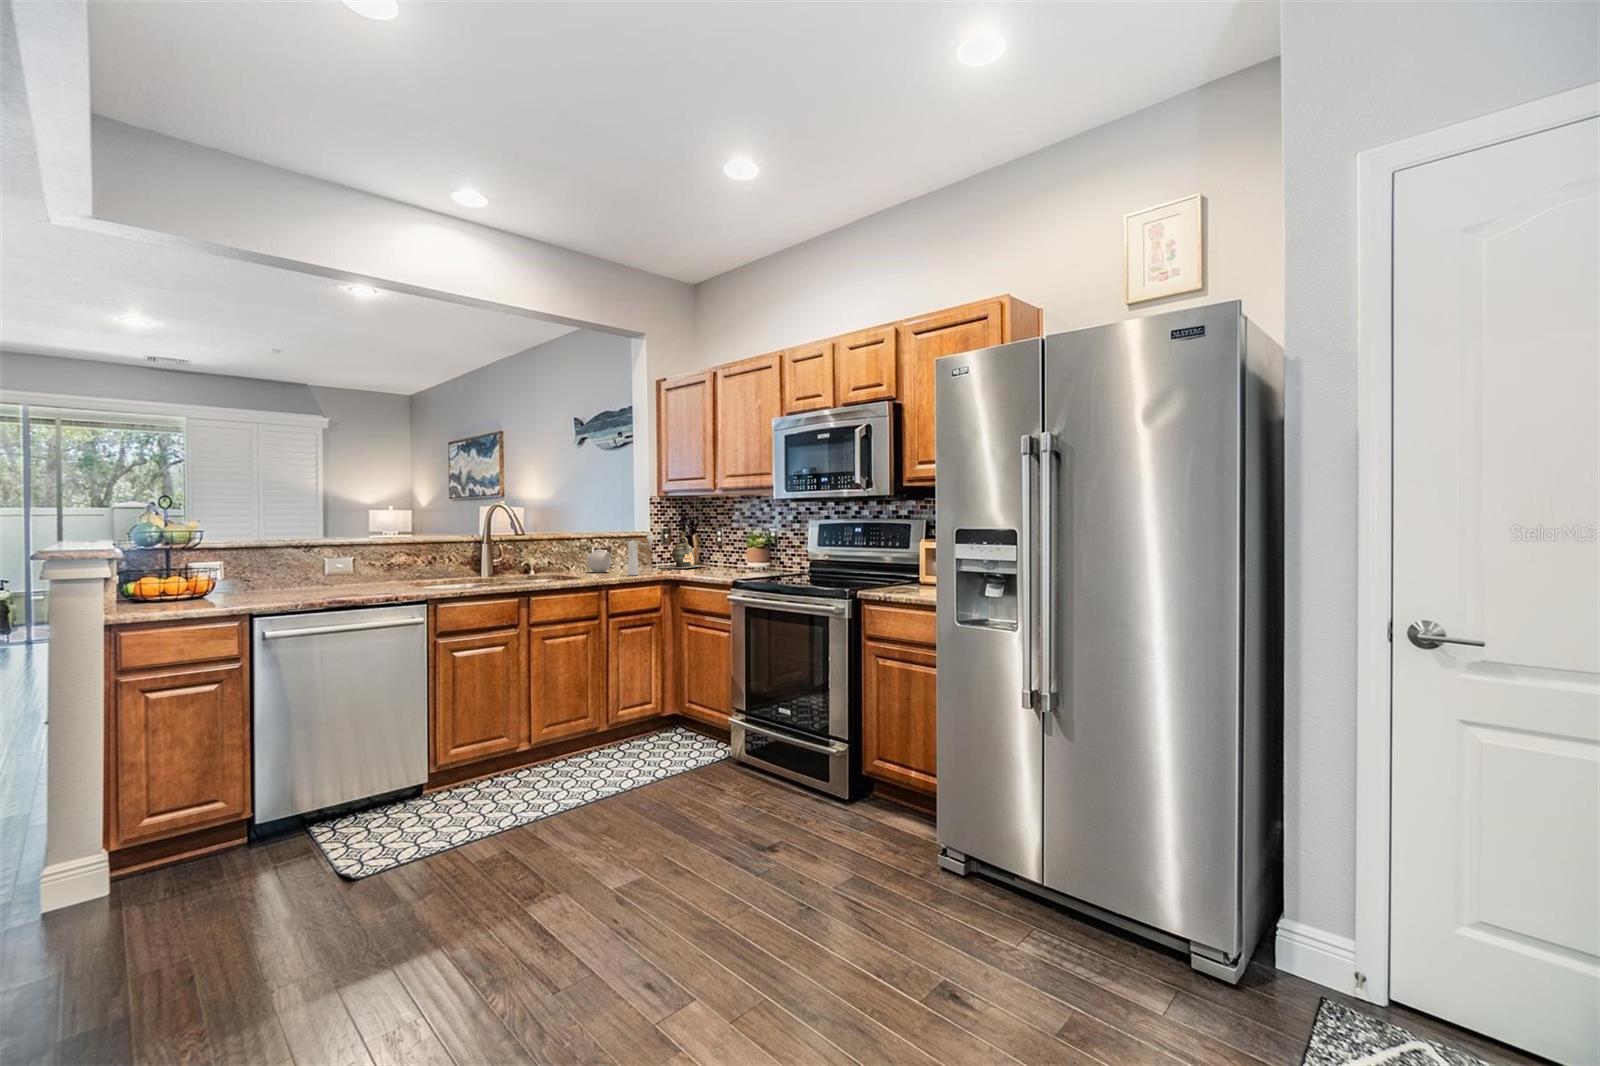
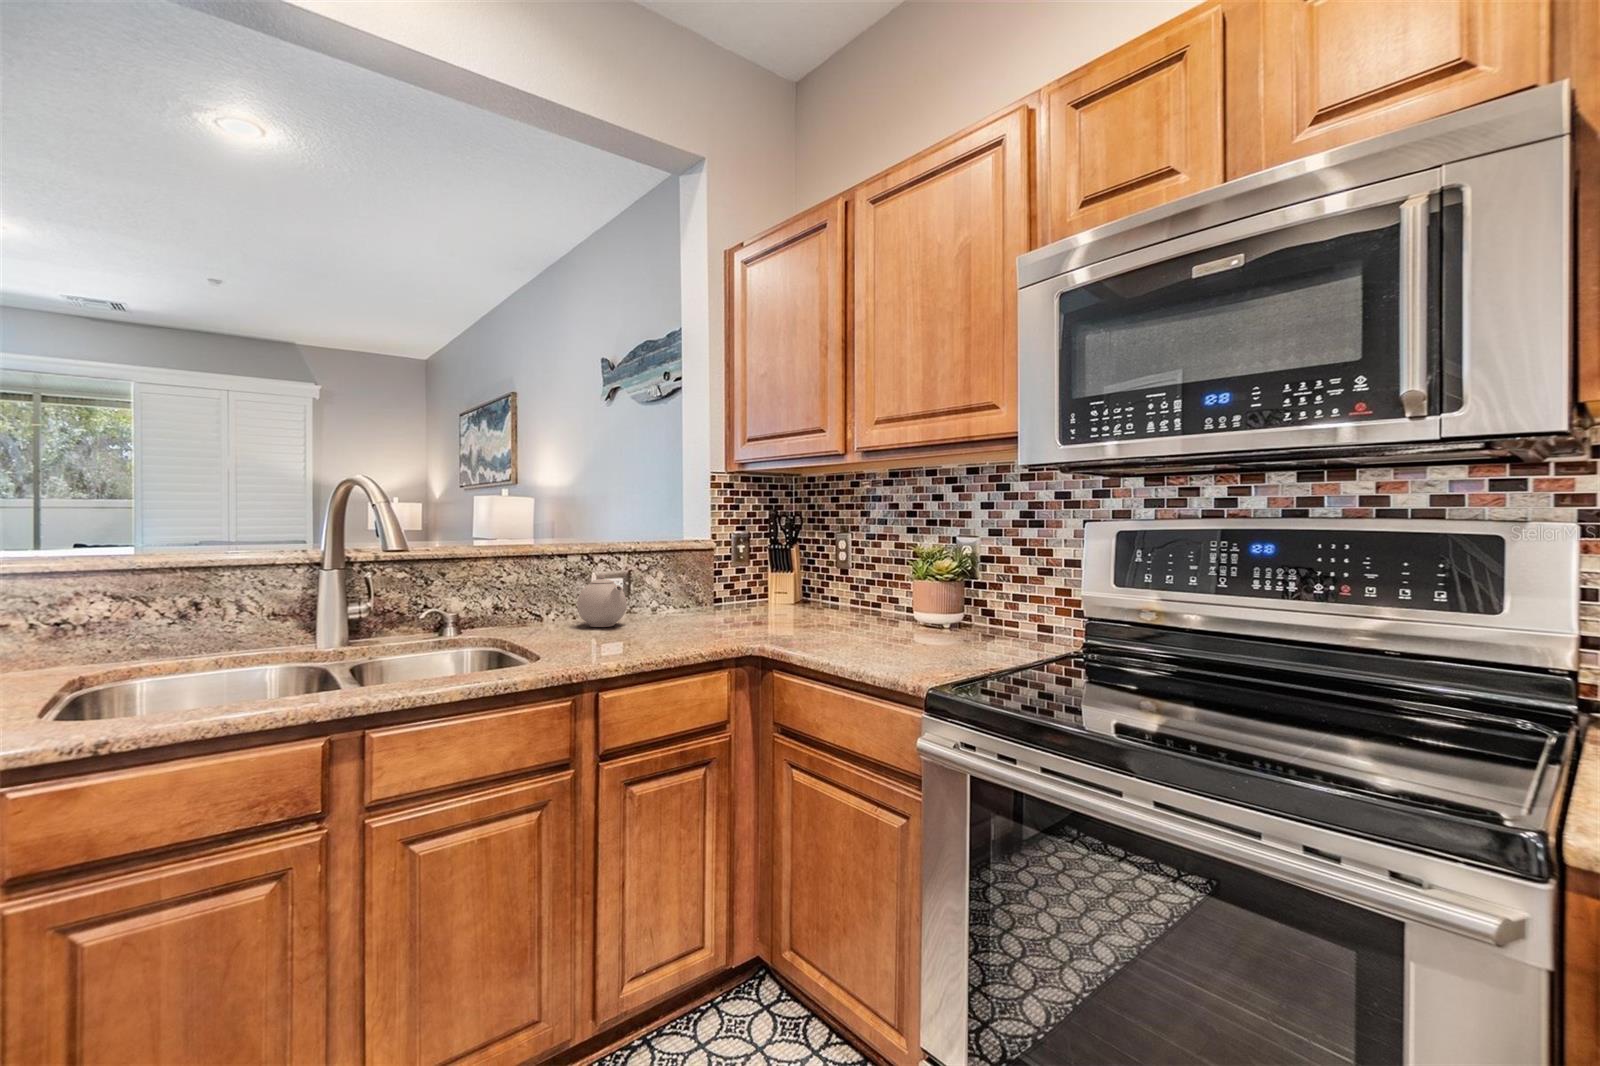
ceramic jug: present [660,532,704,568] -> none [717,541,821,616]
pepper mill: present [628,535,654,575] -> none [652,551,715,645]

